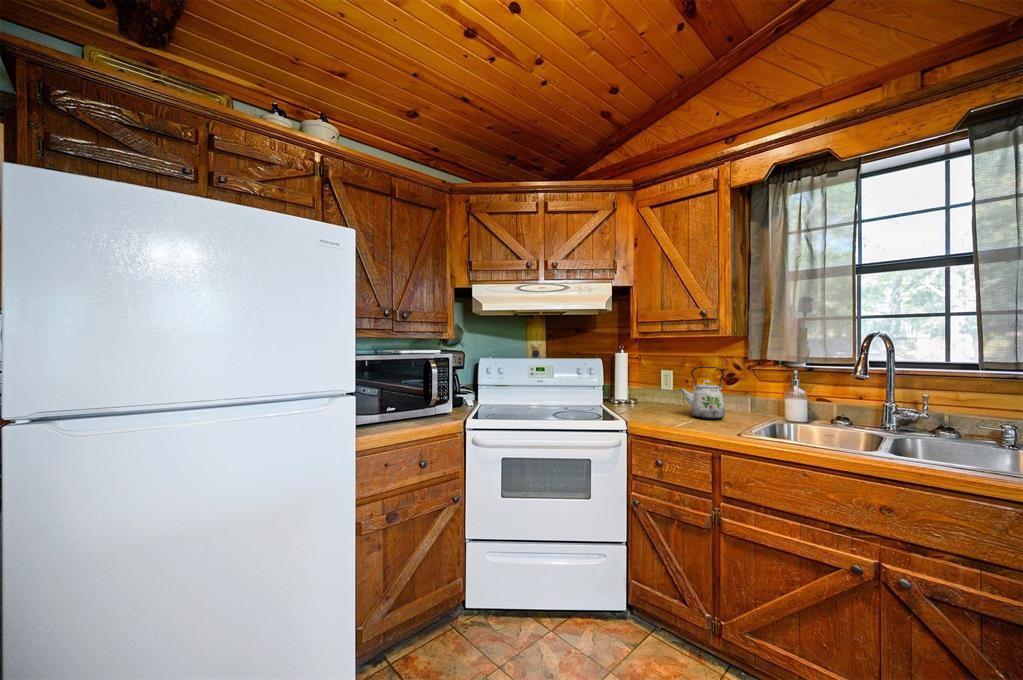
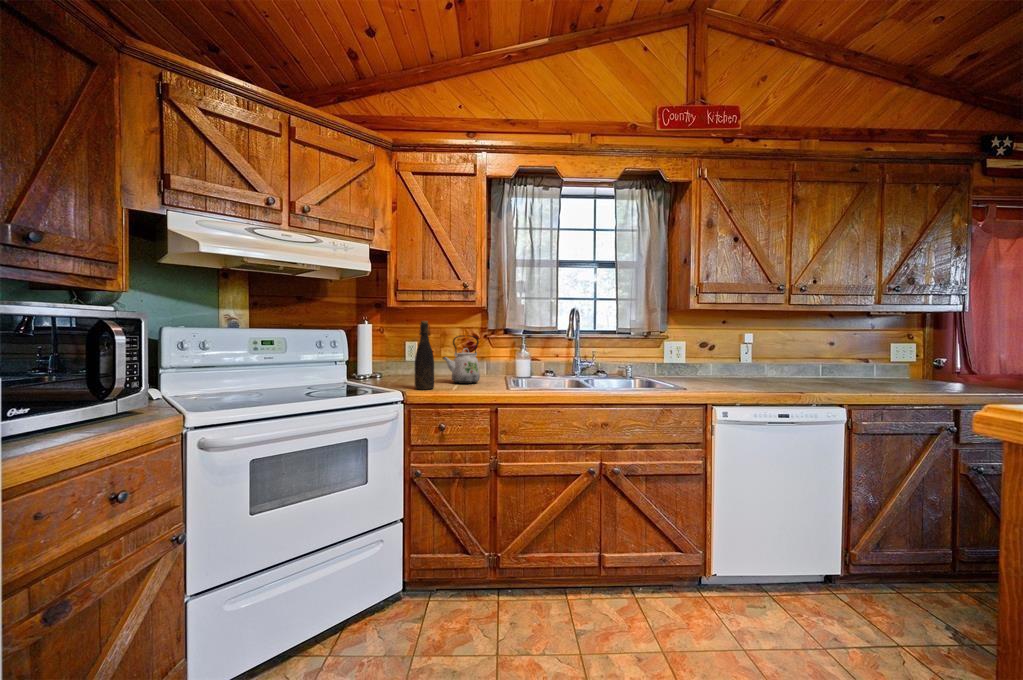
bottle: none [641,353,662,421] -> present [415,321,434,390]

